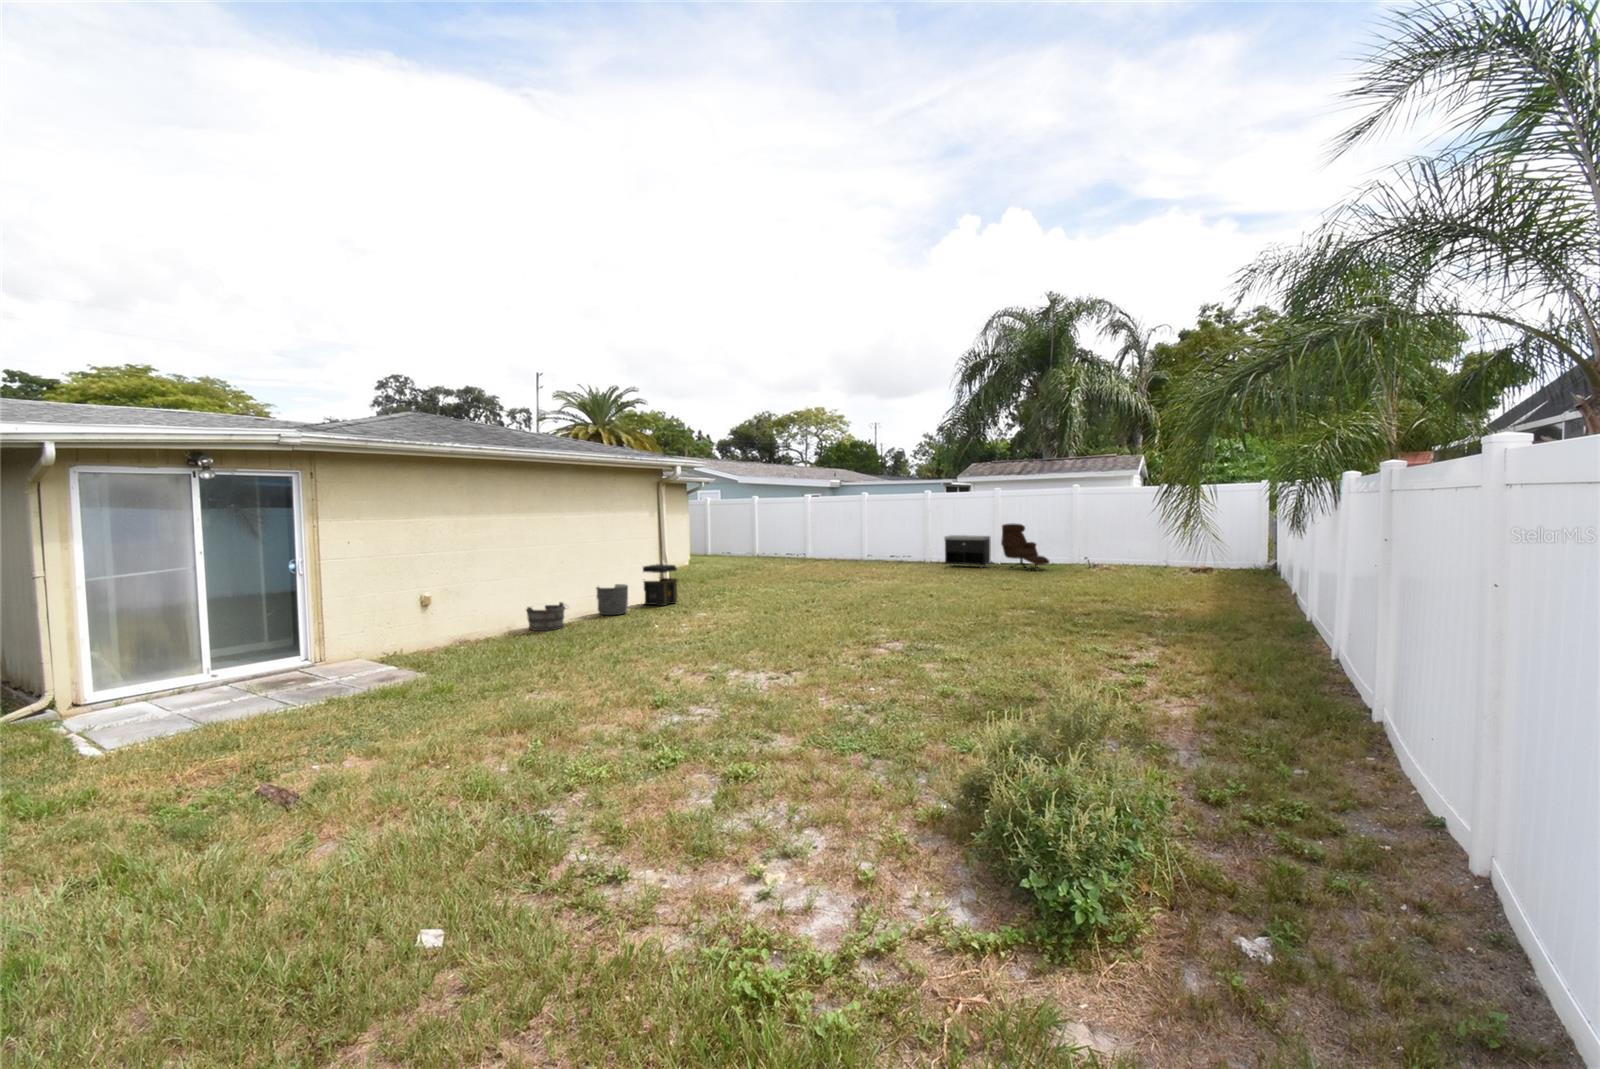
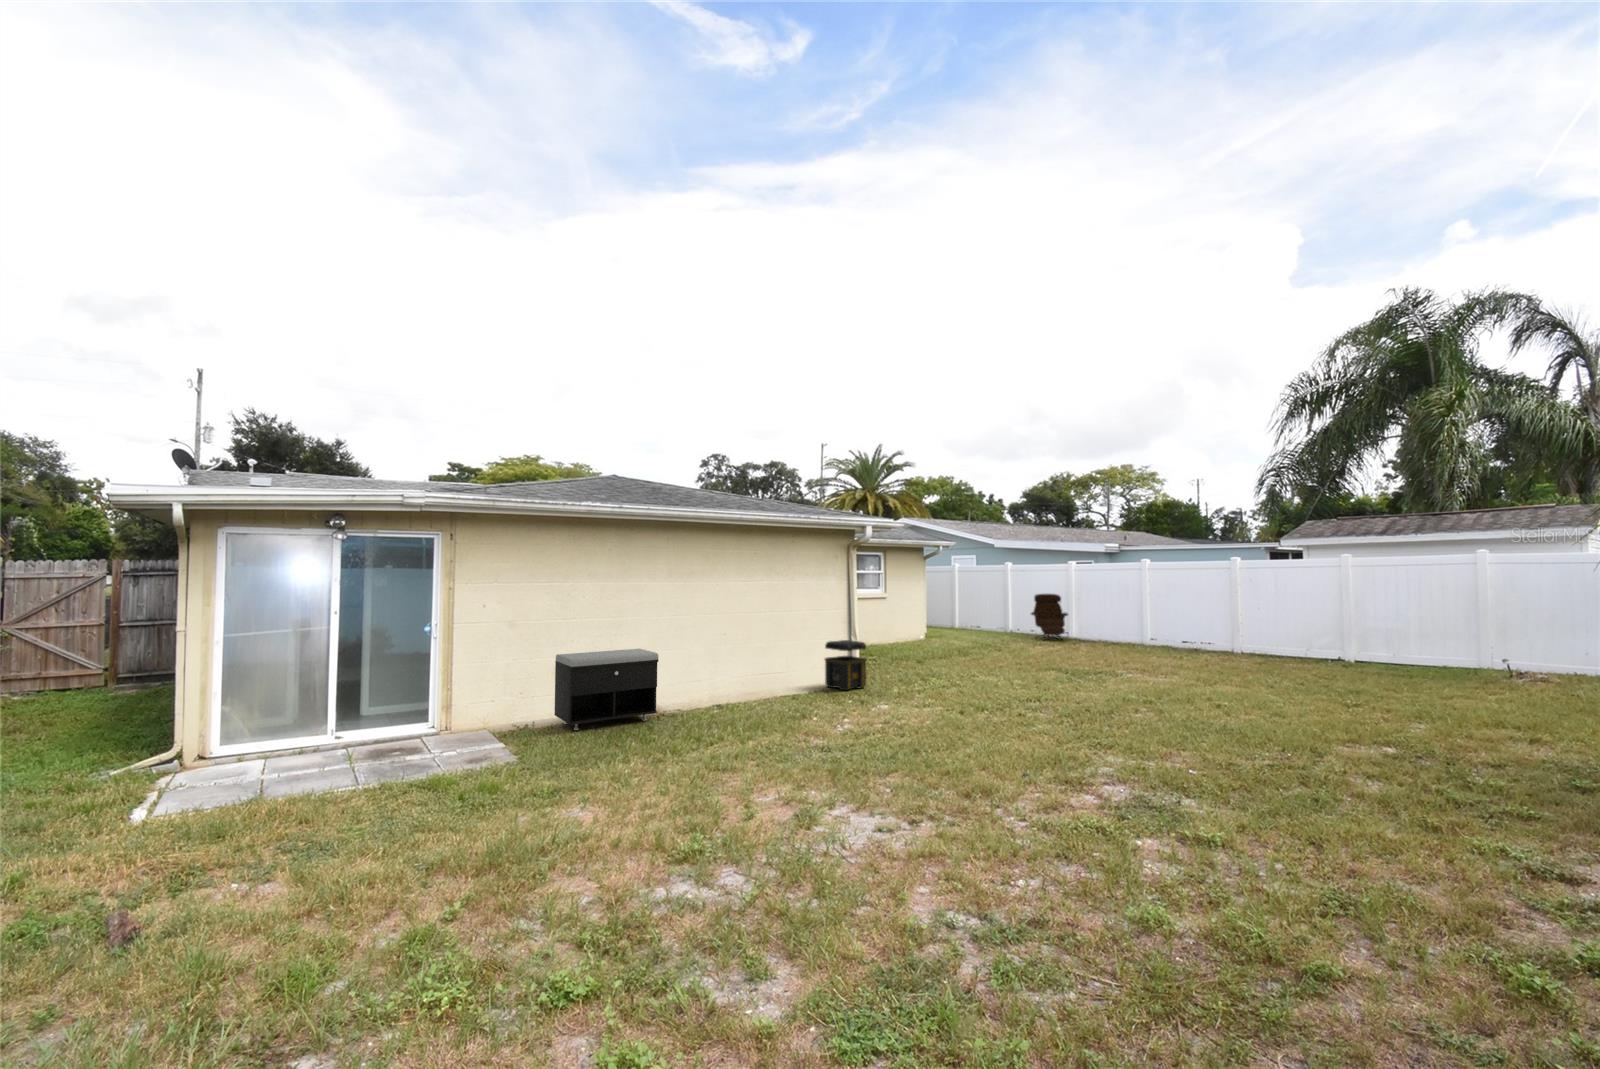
lounge chair: present [1001,523,1049,569] -> present [1031,594,1068,639]
storage bench: present [944,535,991,567] -> present [554,649,658,730]
planter: present [596,584,628,615] -> none [765,661,800,698]
bucket: present [526,602,566,631] -> none [675,680,719,712]

